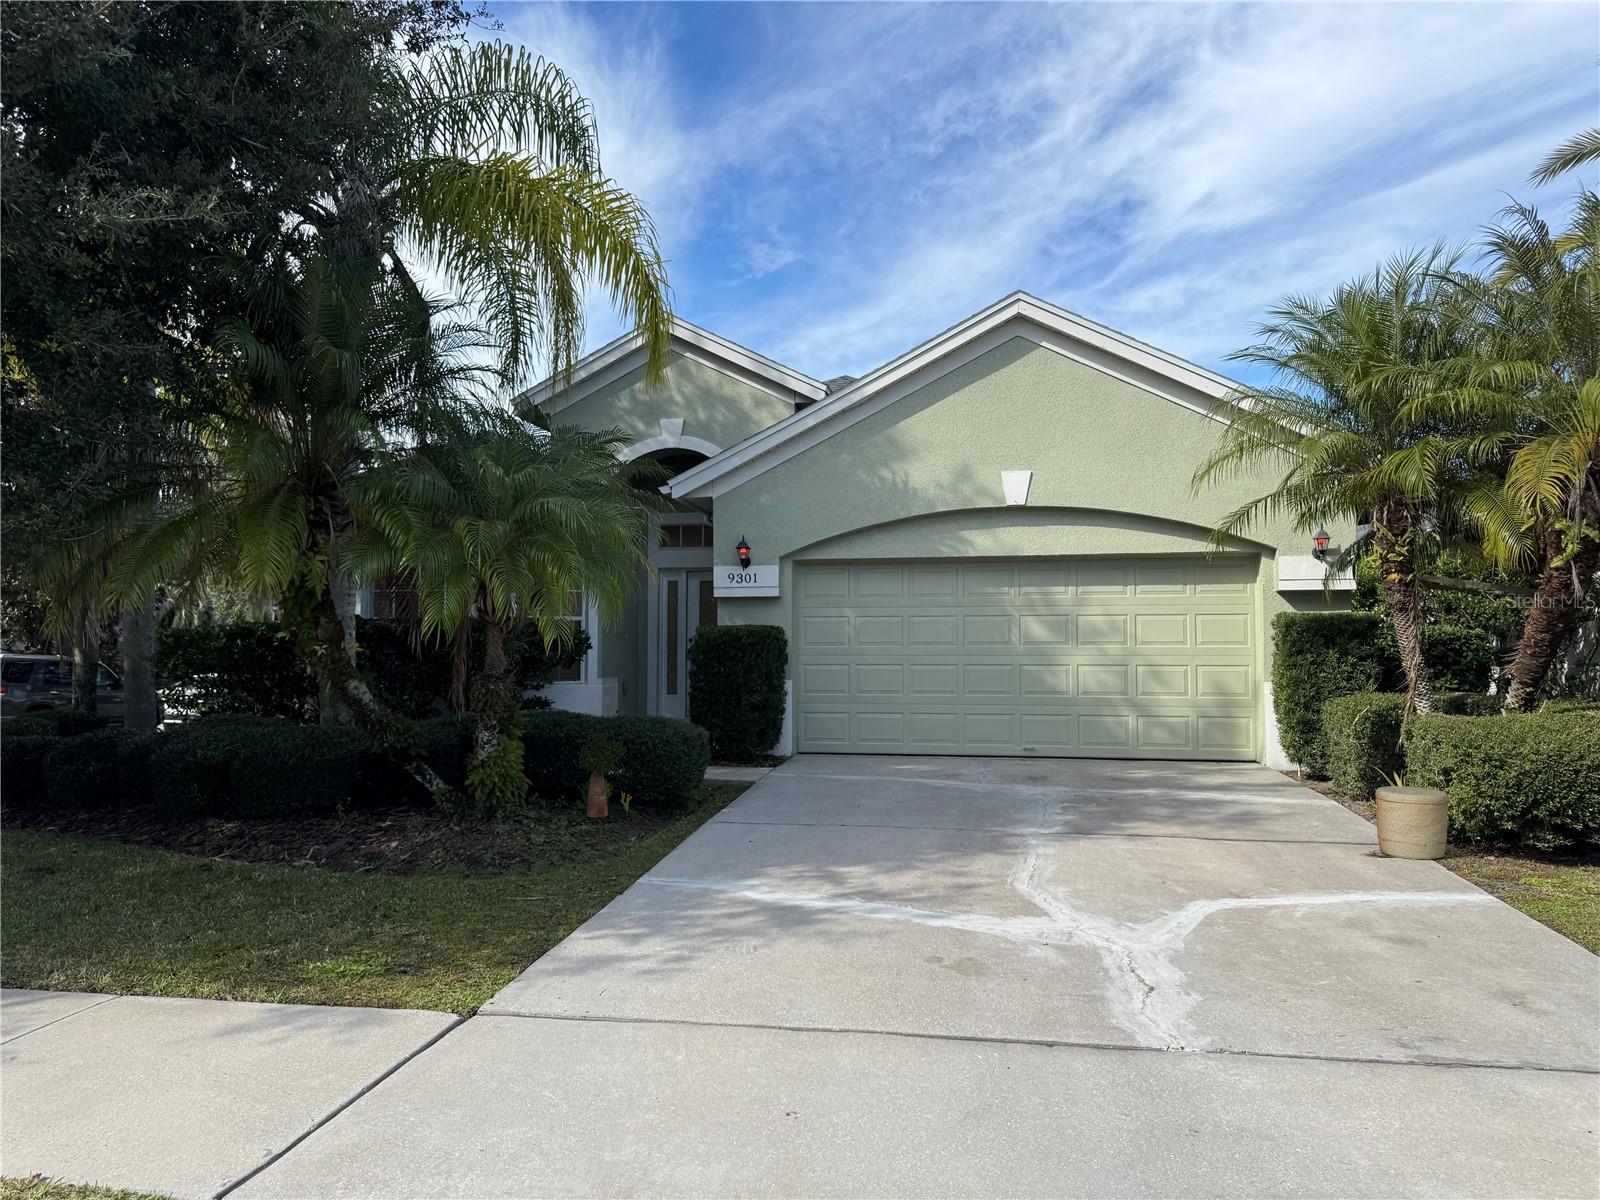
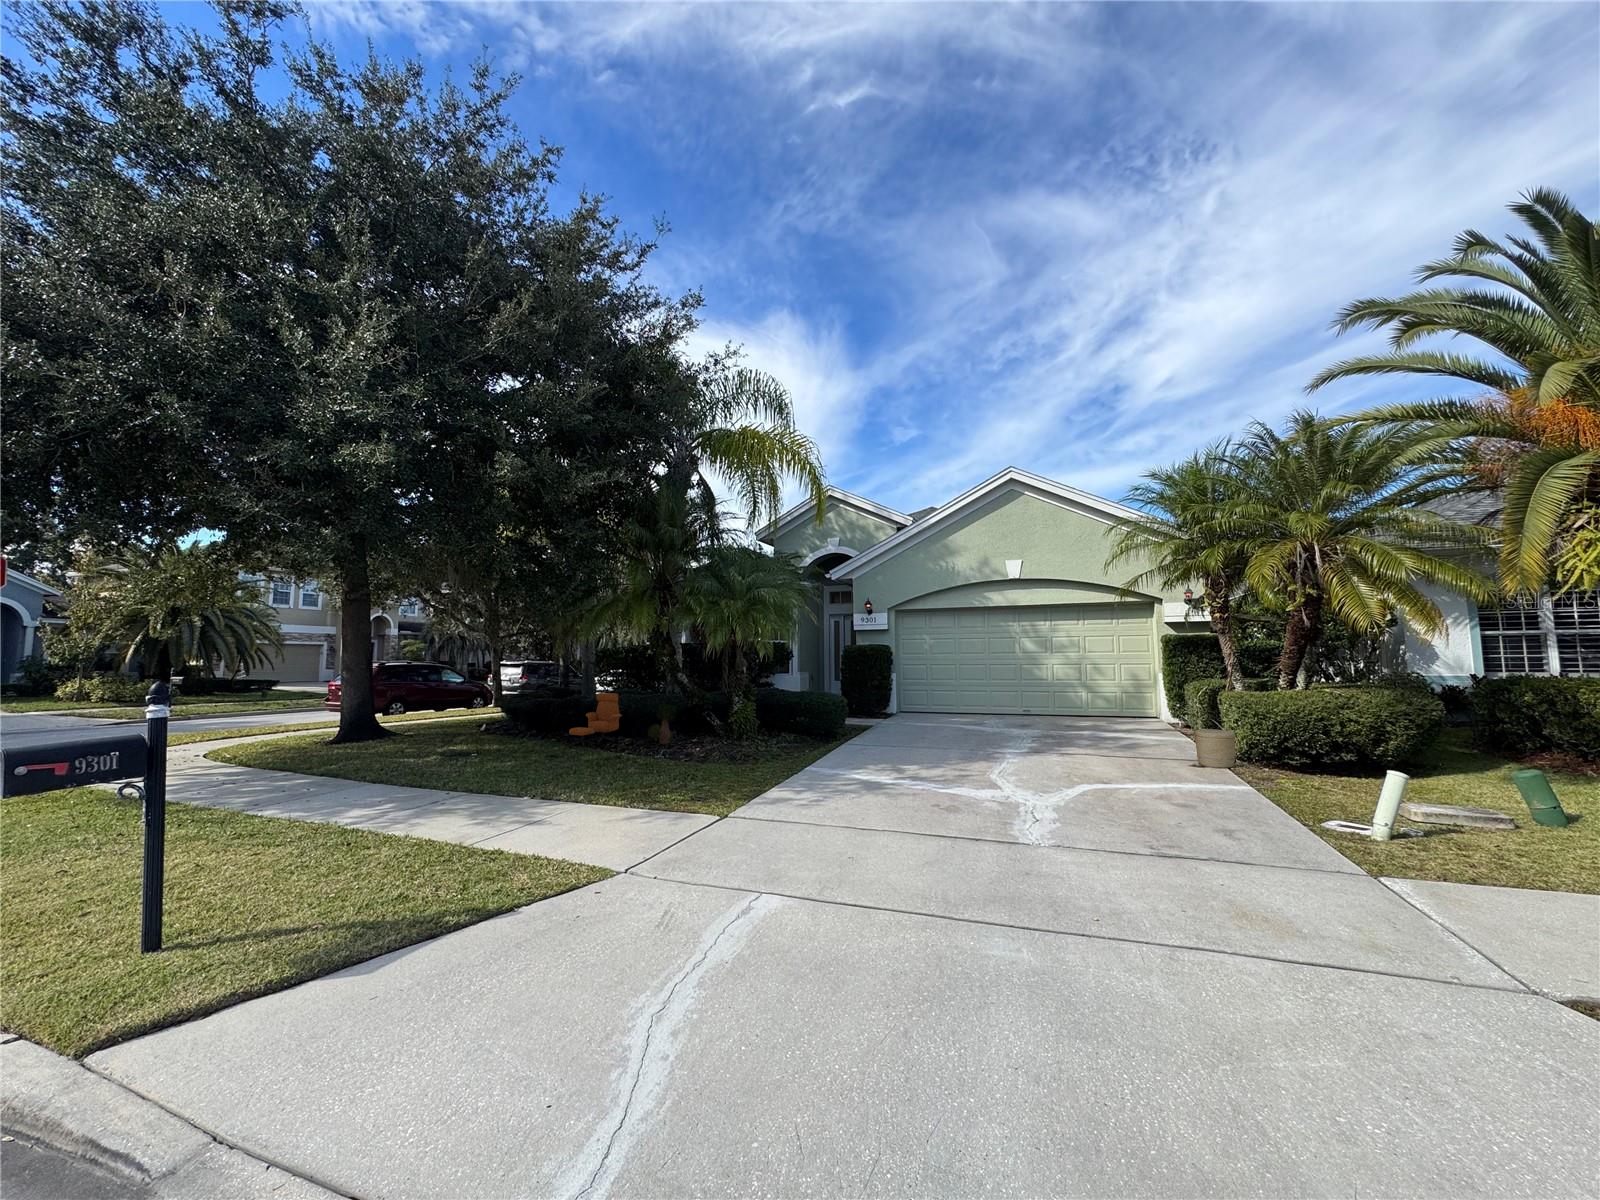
lounge chair: none [107,722,230,838] -> present [569,693,622,746]
potted plant: present [574,734,632,817] -> present [649,702,677,744]

